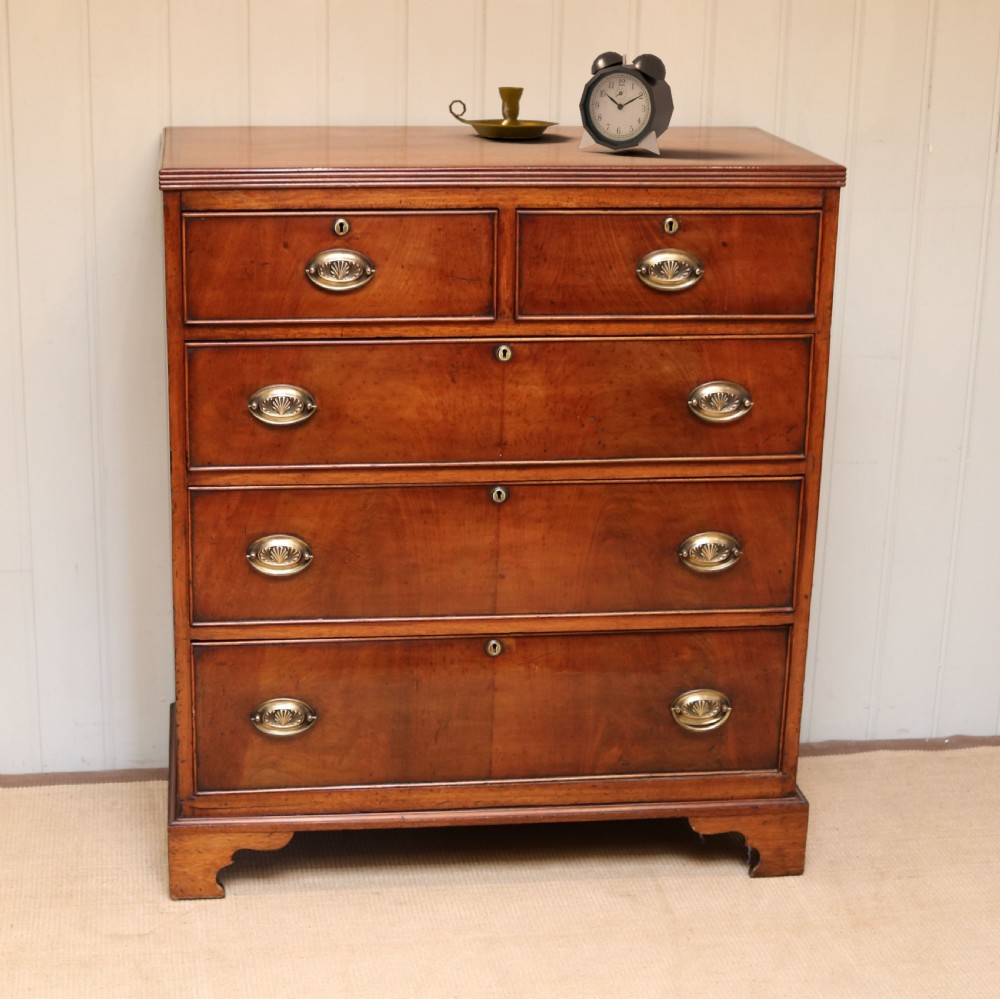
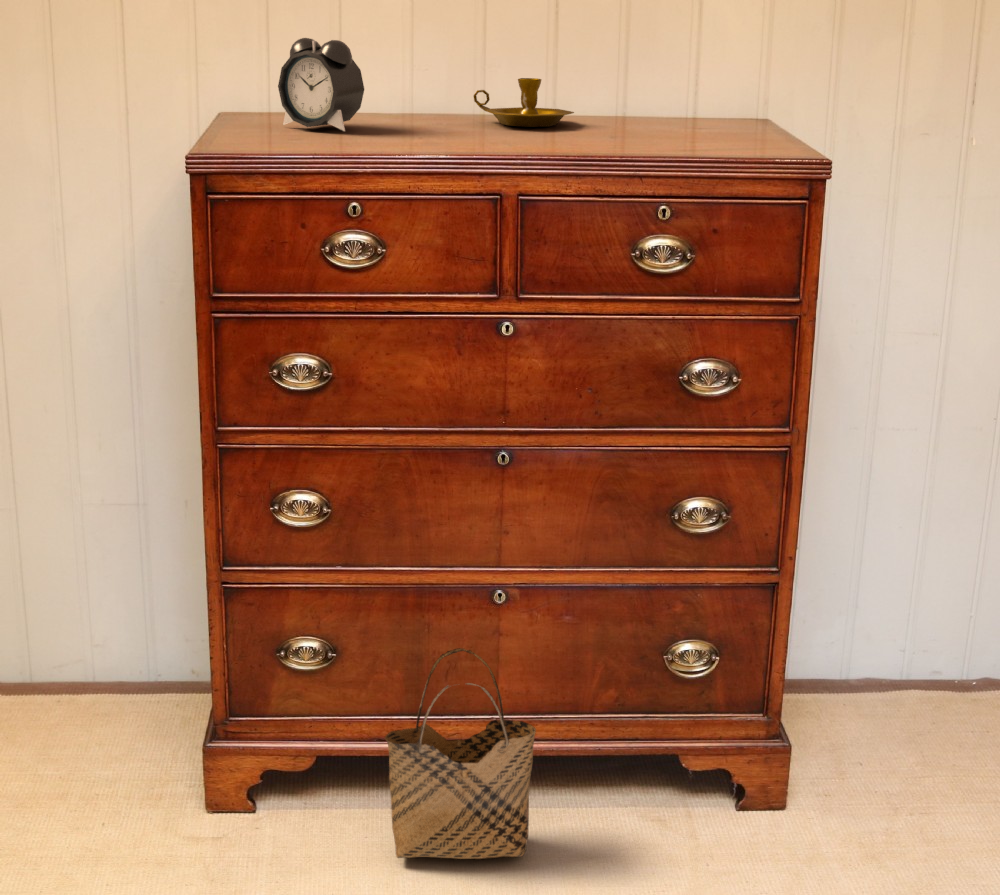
alarm clock: present [579,51,674,155] -> present [278,38,364,131]
woven basket: none [378,705,540,938] -> present [385,648,536,859]

